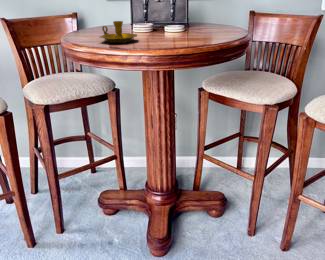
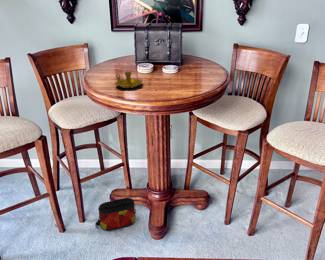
bag: none [76,201,131,244] -> present [95,198,136,231]

